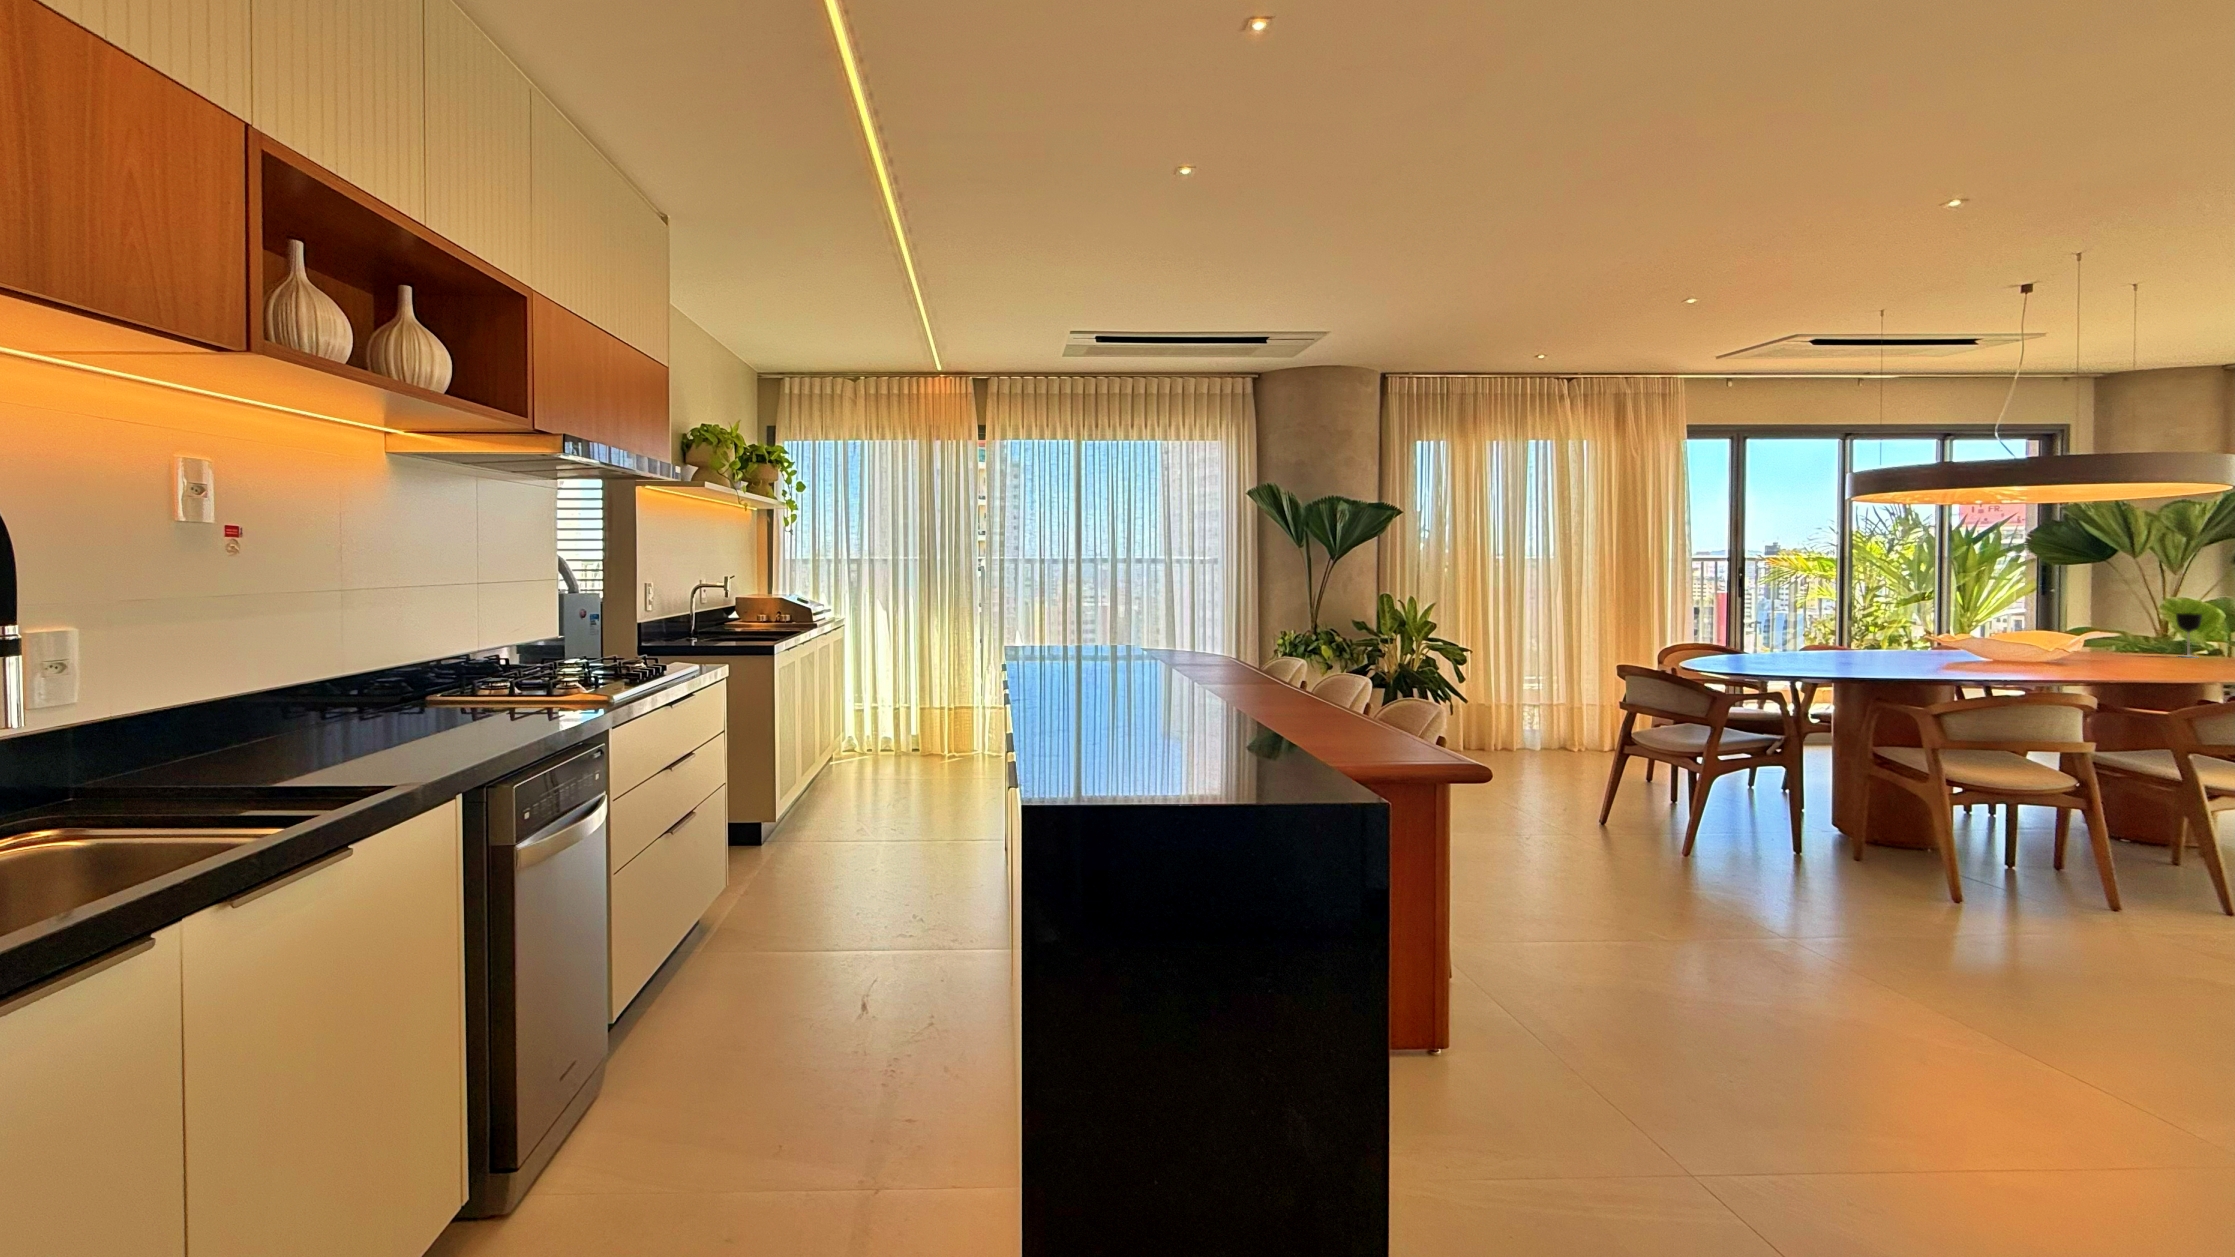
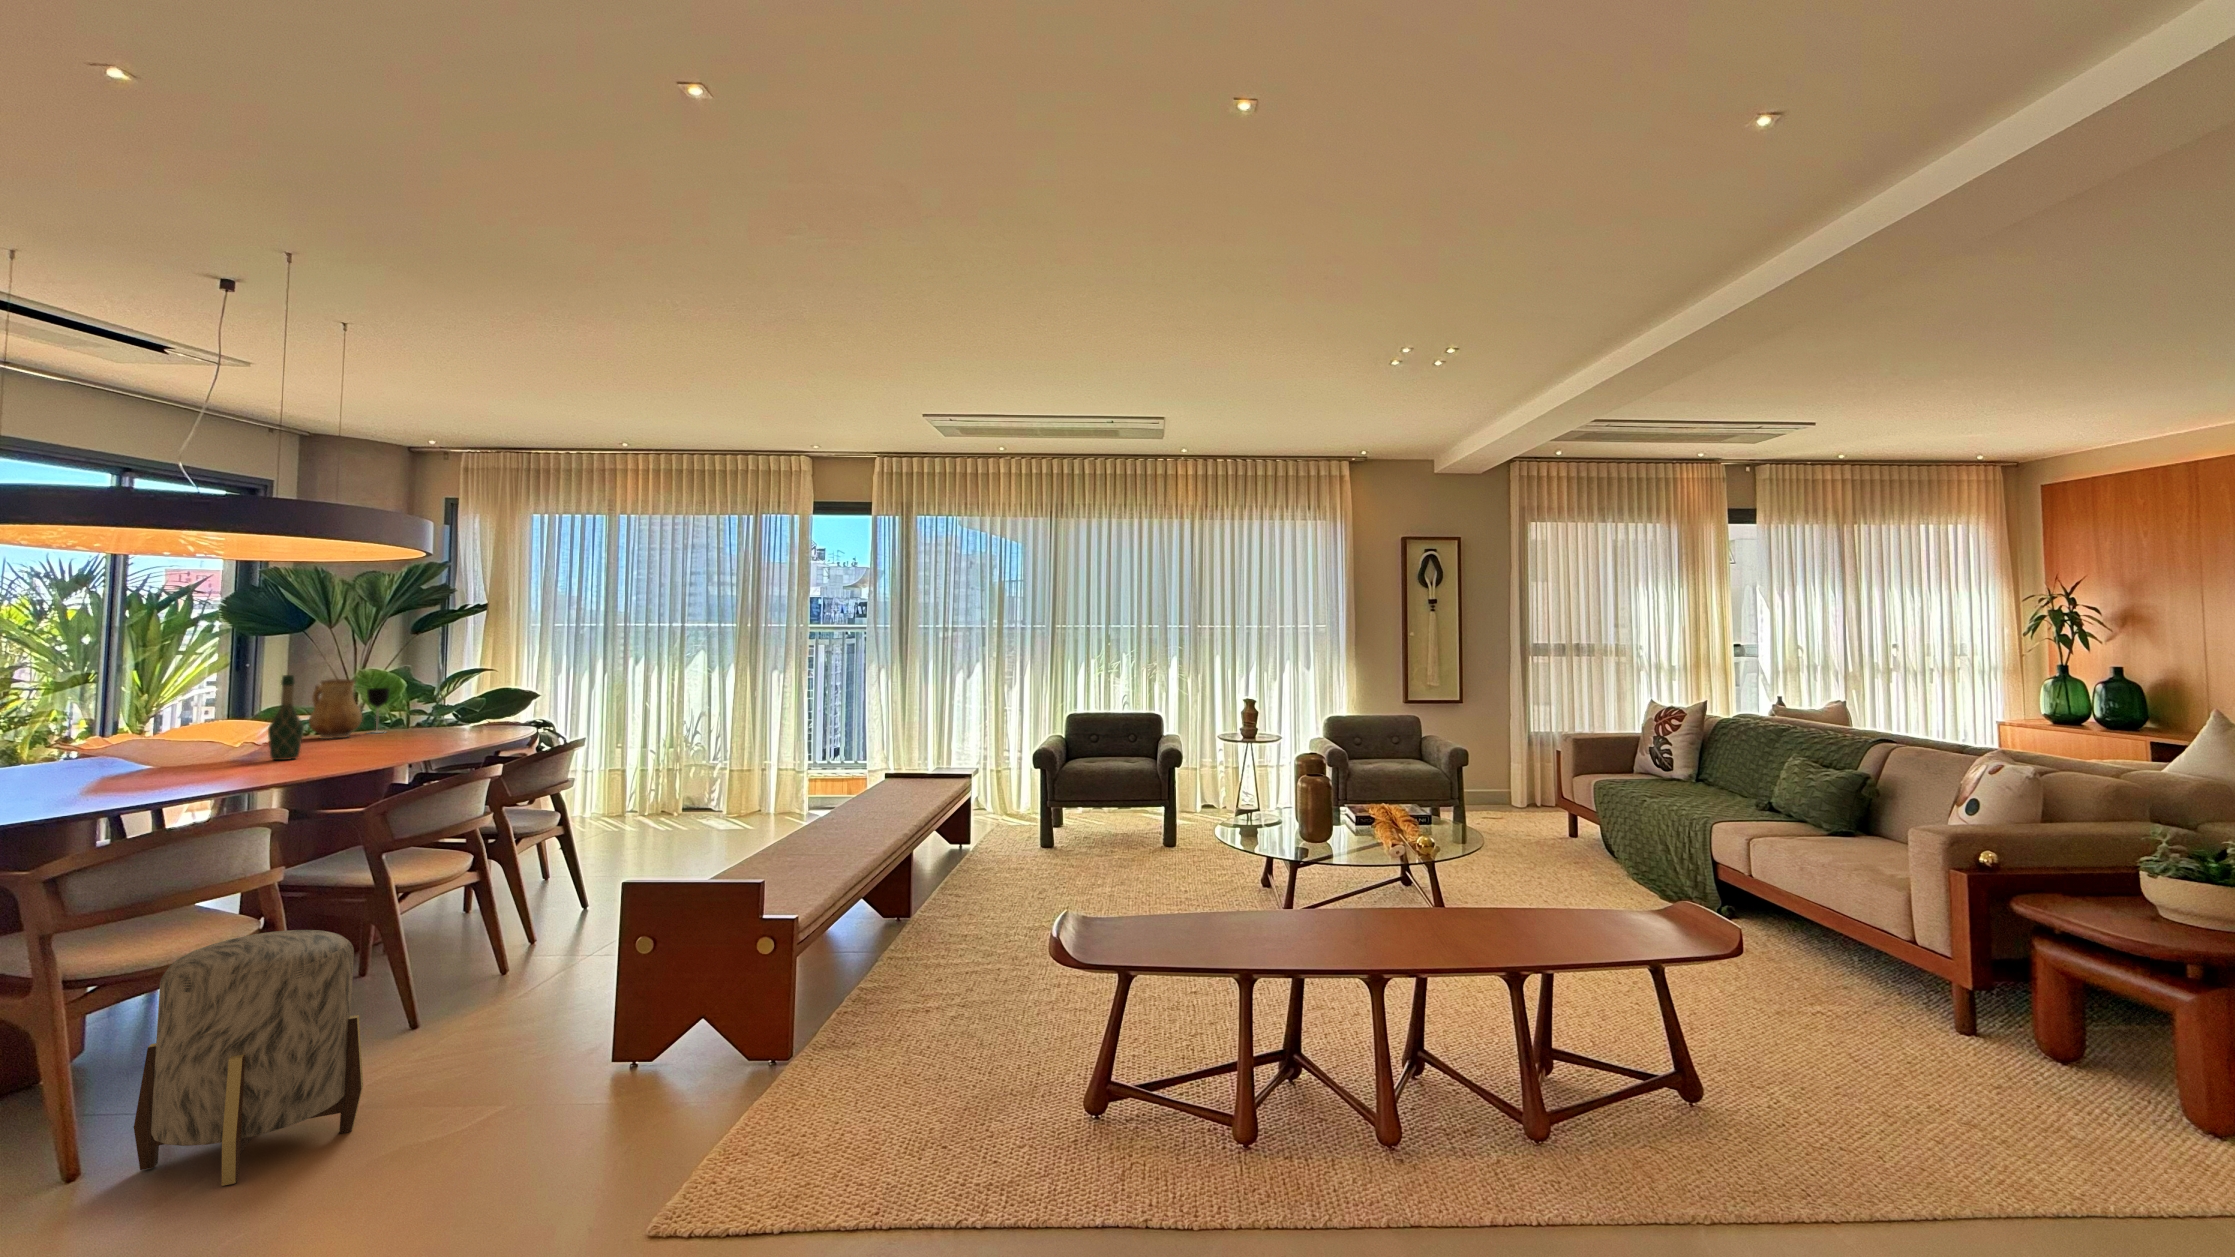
wine bottle: none [2077,592,2110,665] -> present [268,675,304,760]
ceramic pitcher: none [2115,602,2171,657] -> present [309,679,362,739]
ottoman: none [1990,783,2176,966] -> present [134,930,363,1186]

